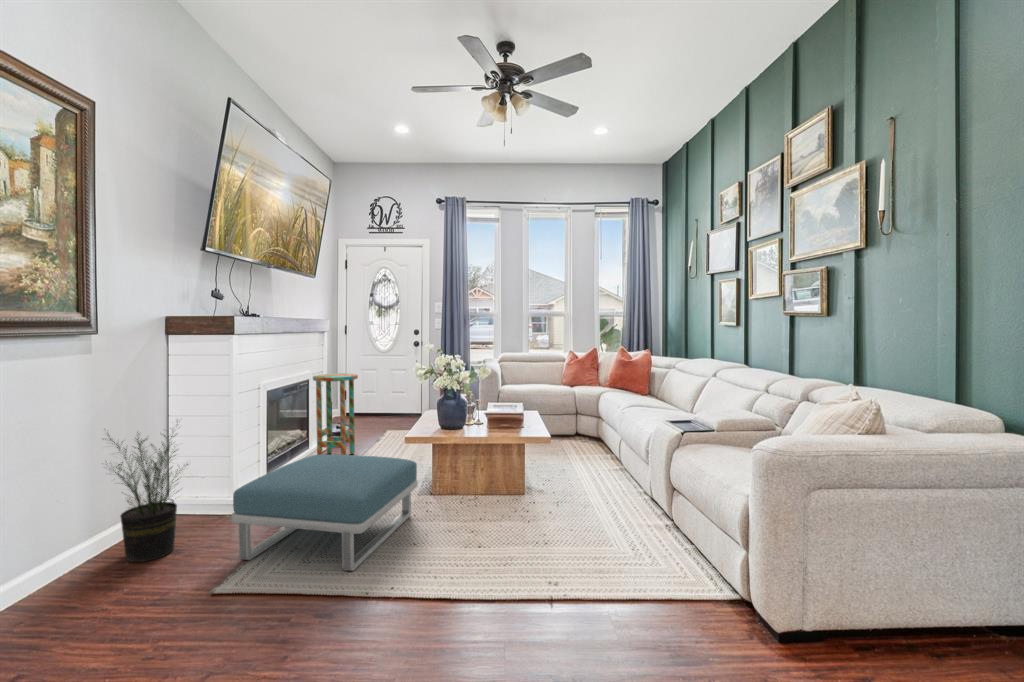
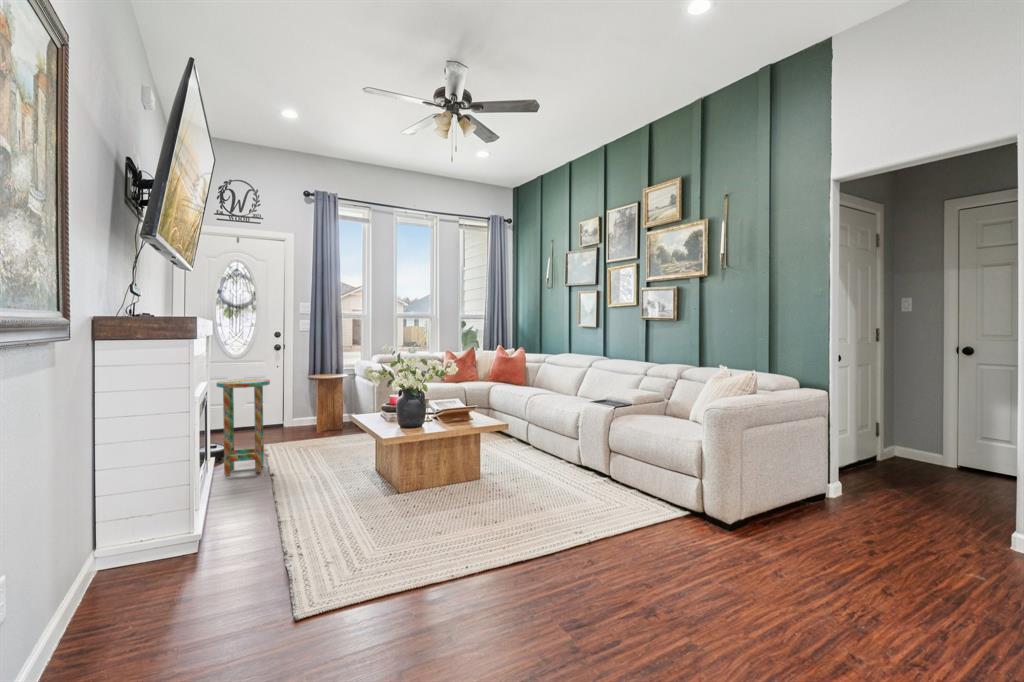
potted plant: present [108,433,188,562] -> none [77,432,204,604]
footstool: present [231,455,418,571] -> none [268,454,422,572]

